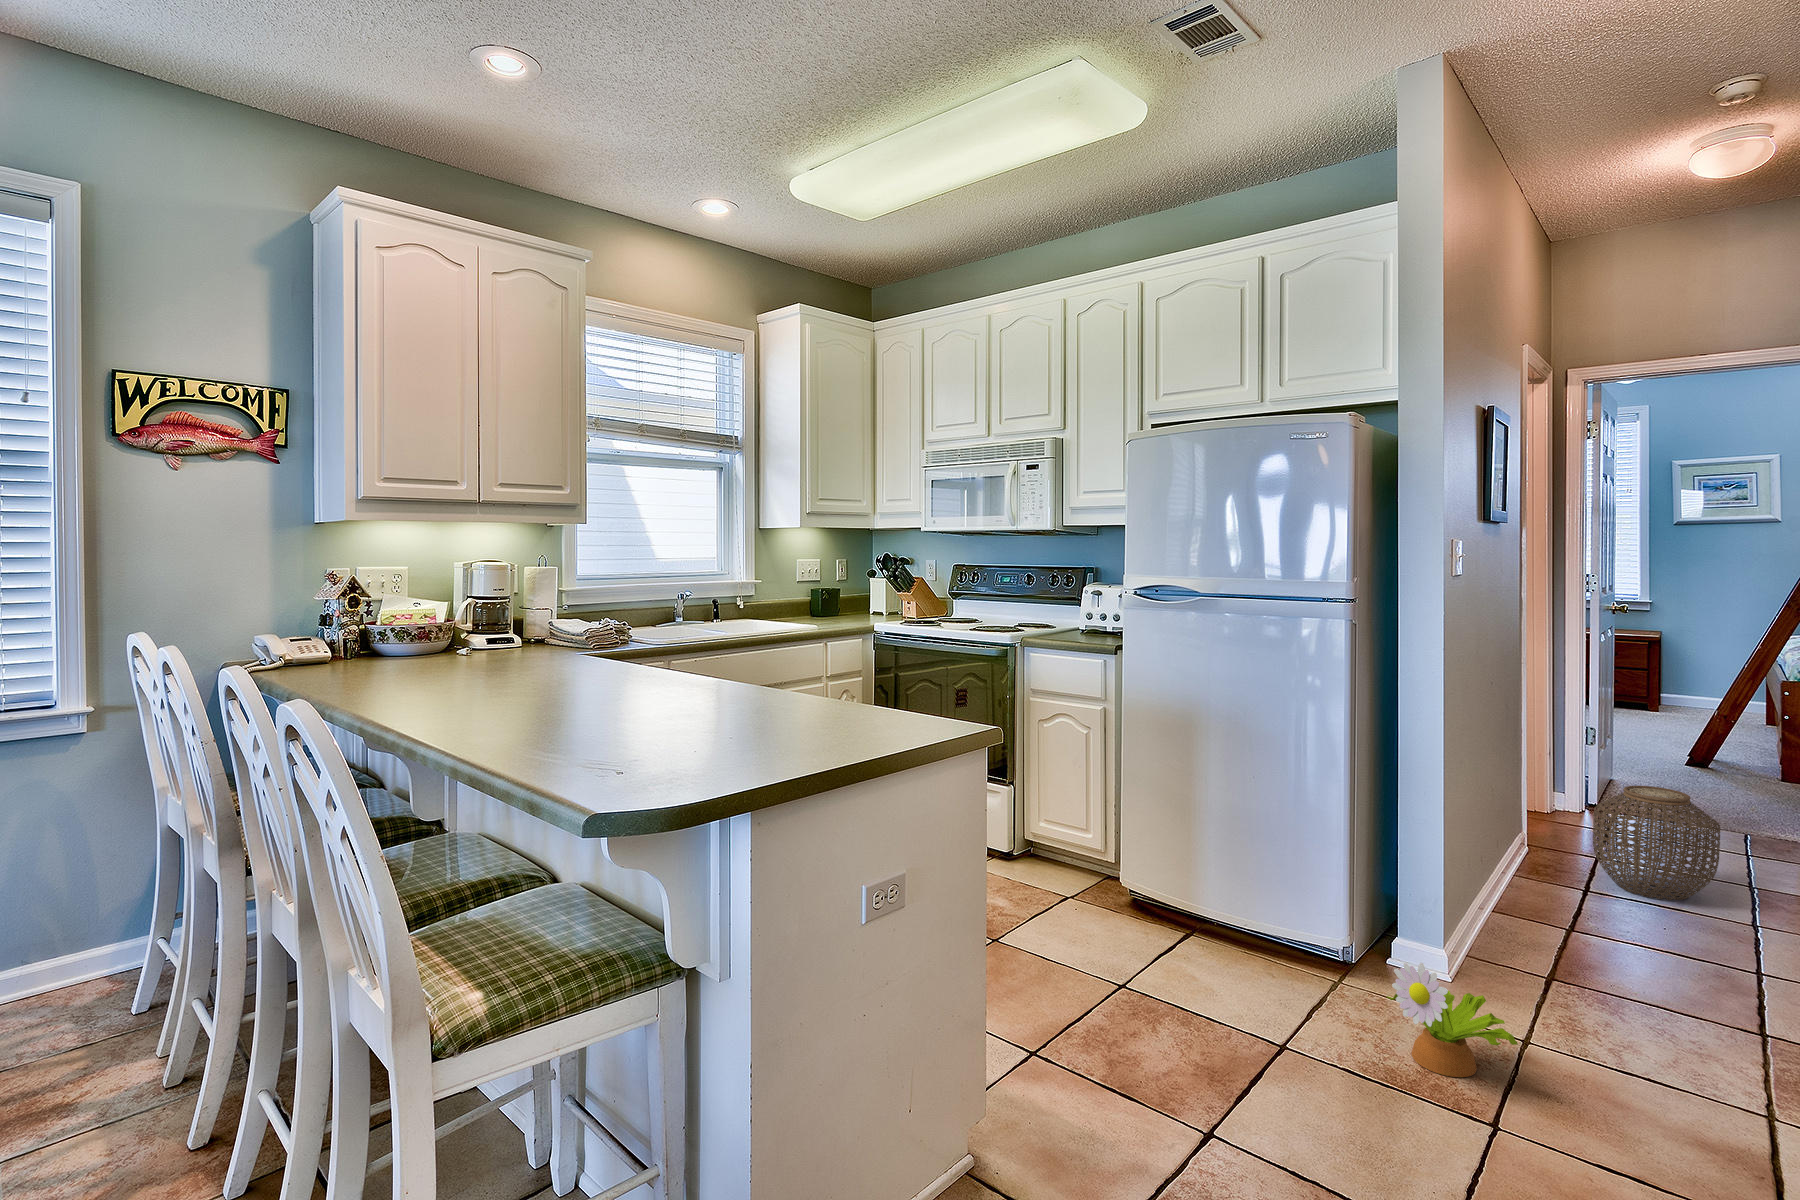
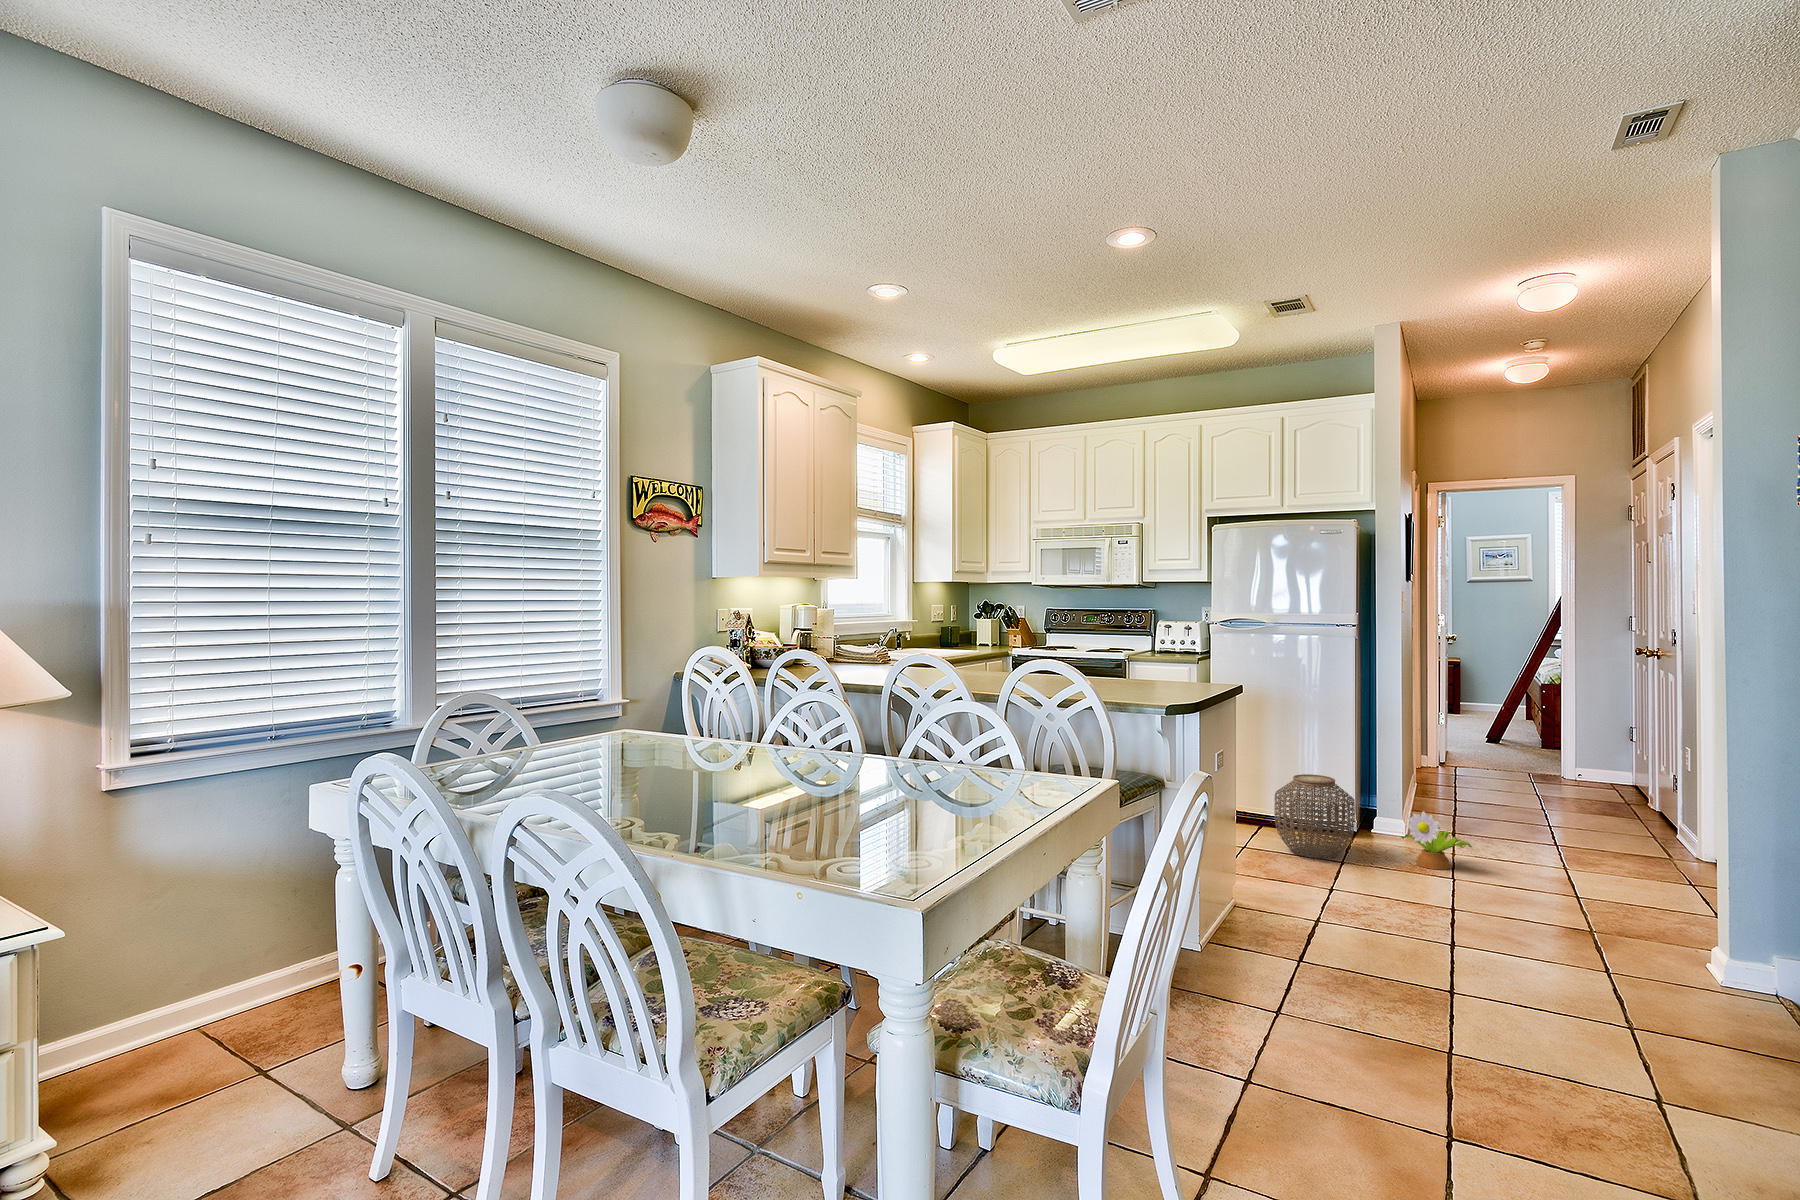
woven basket: present [1593,786,1720,900] -> present [1274,774,1355,859]

